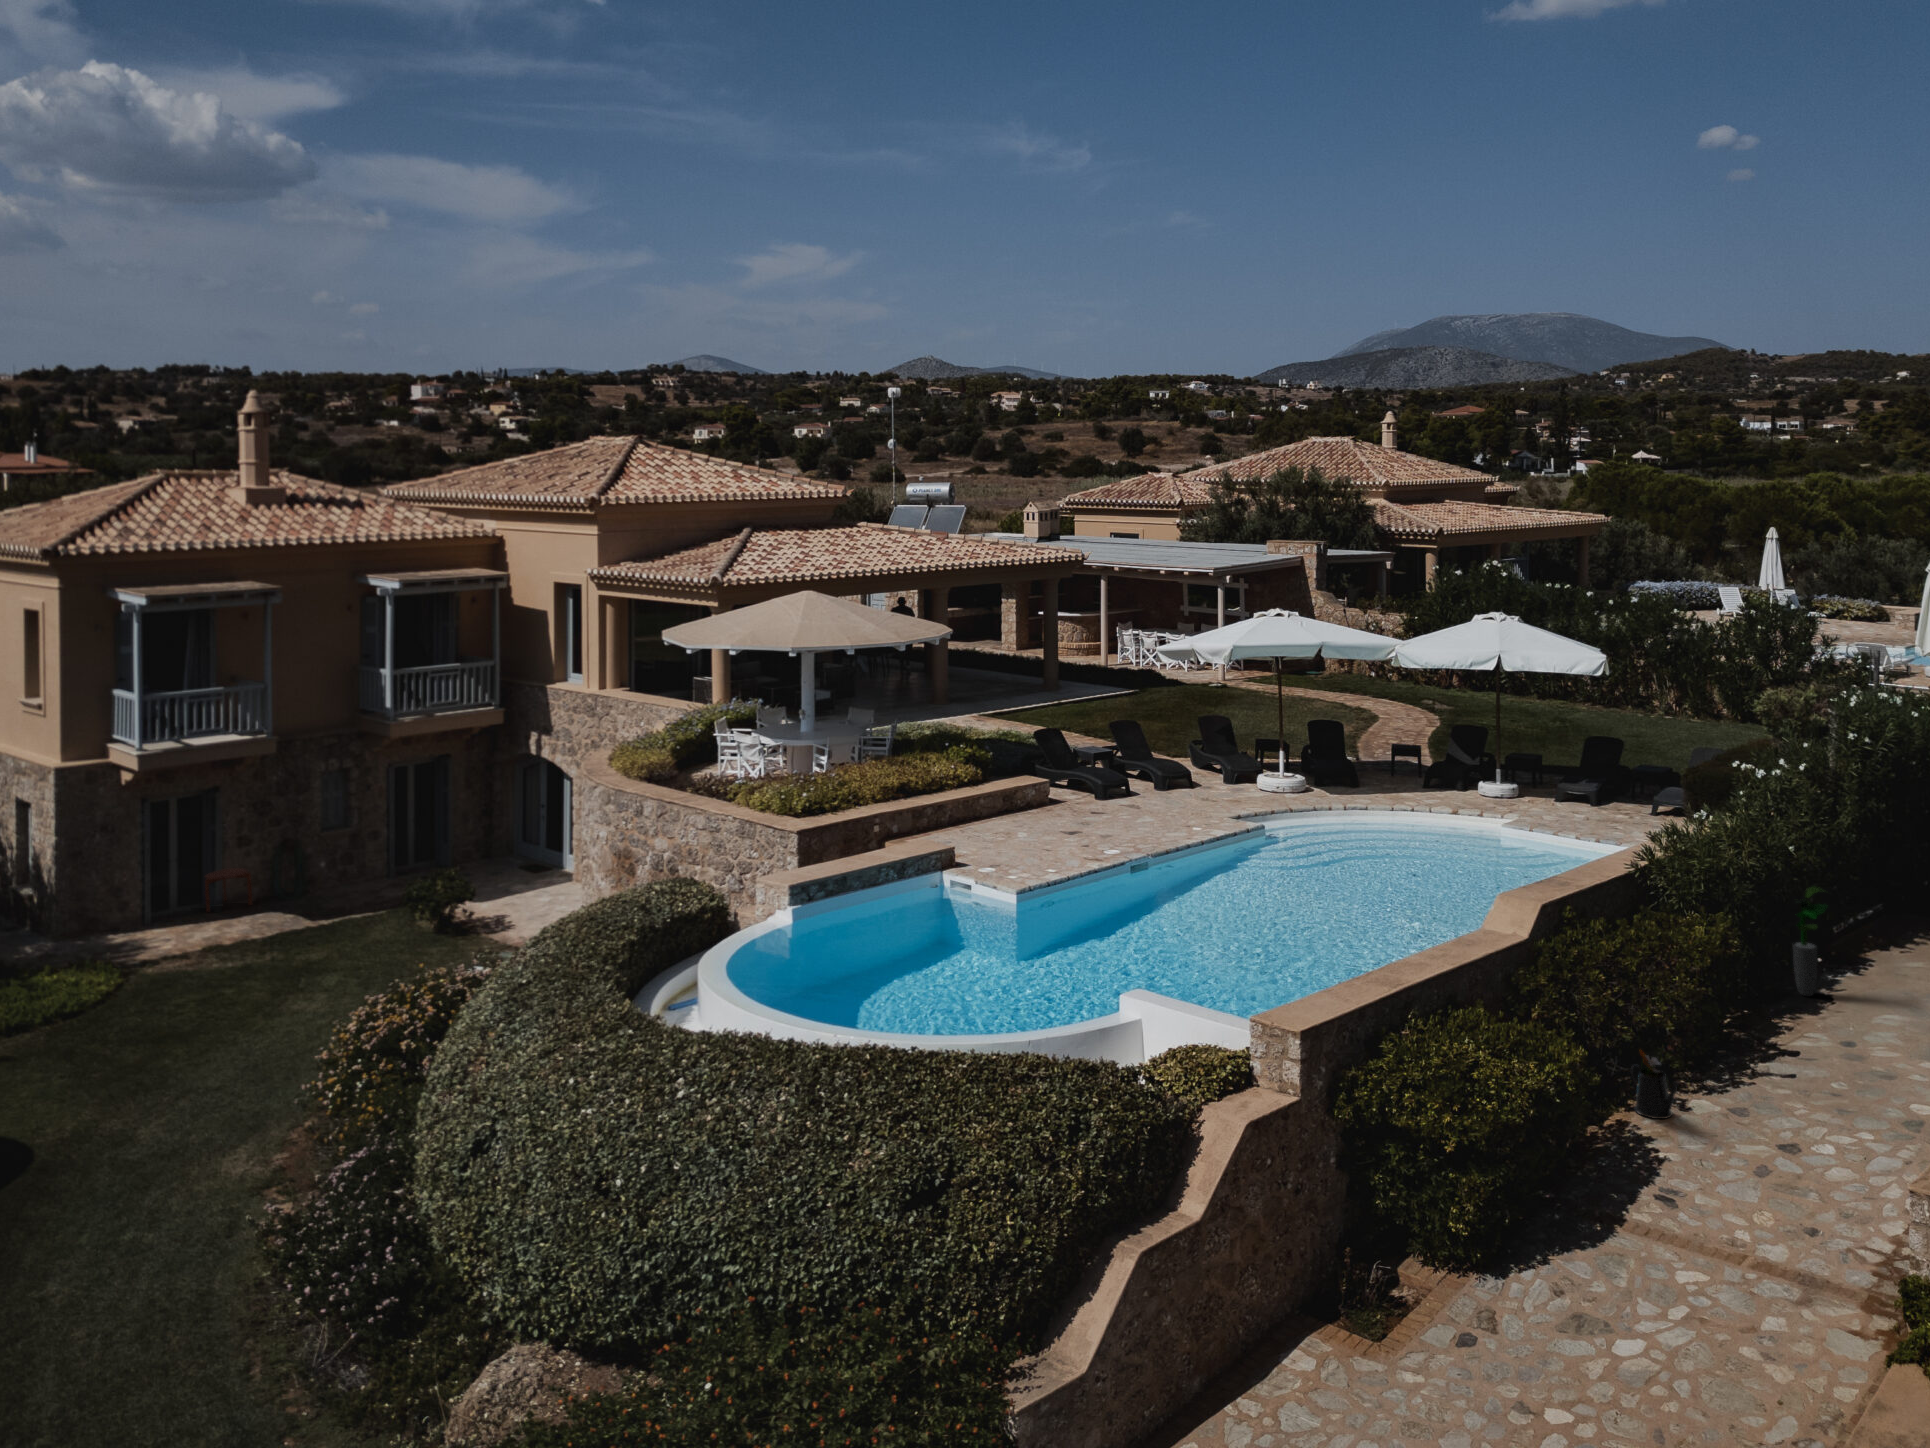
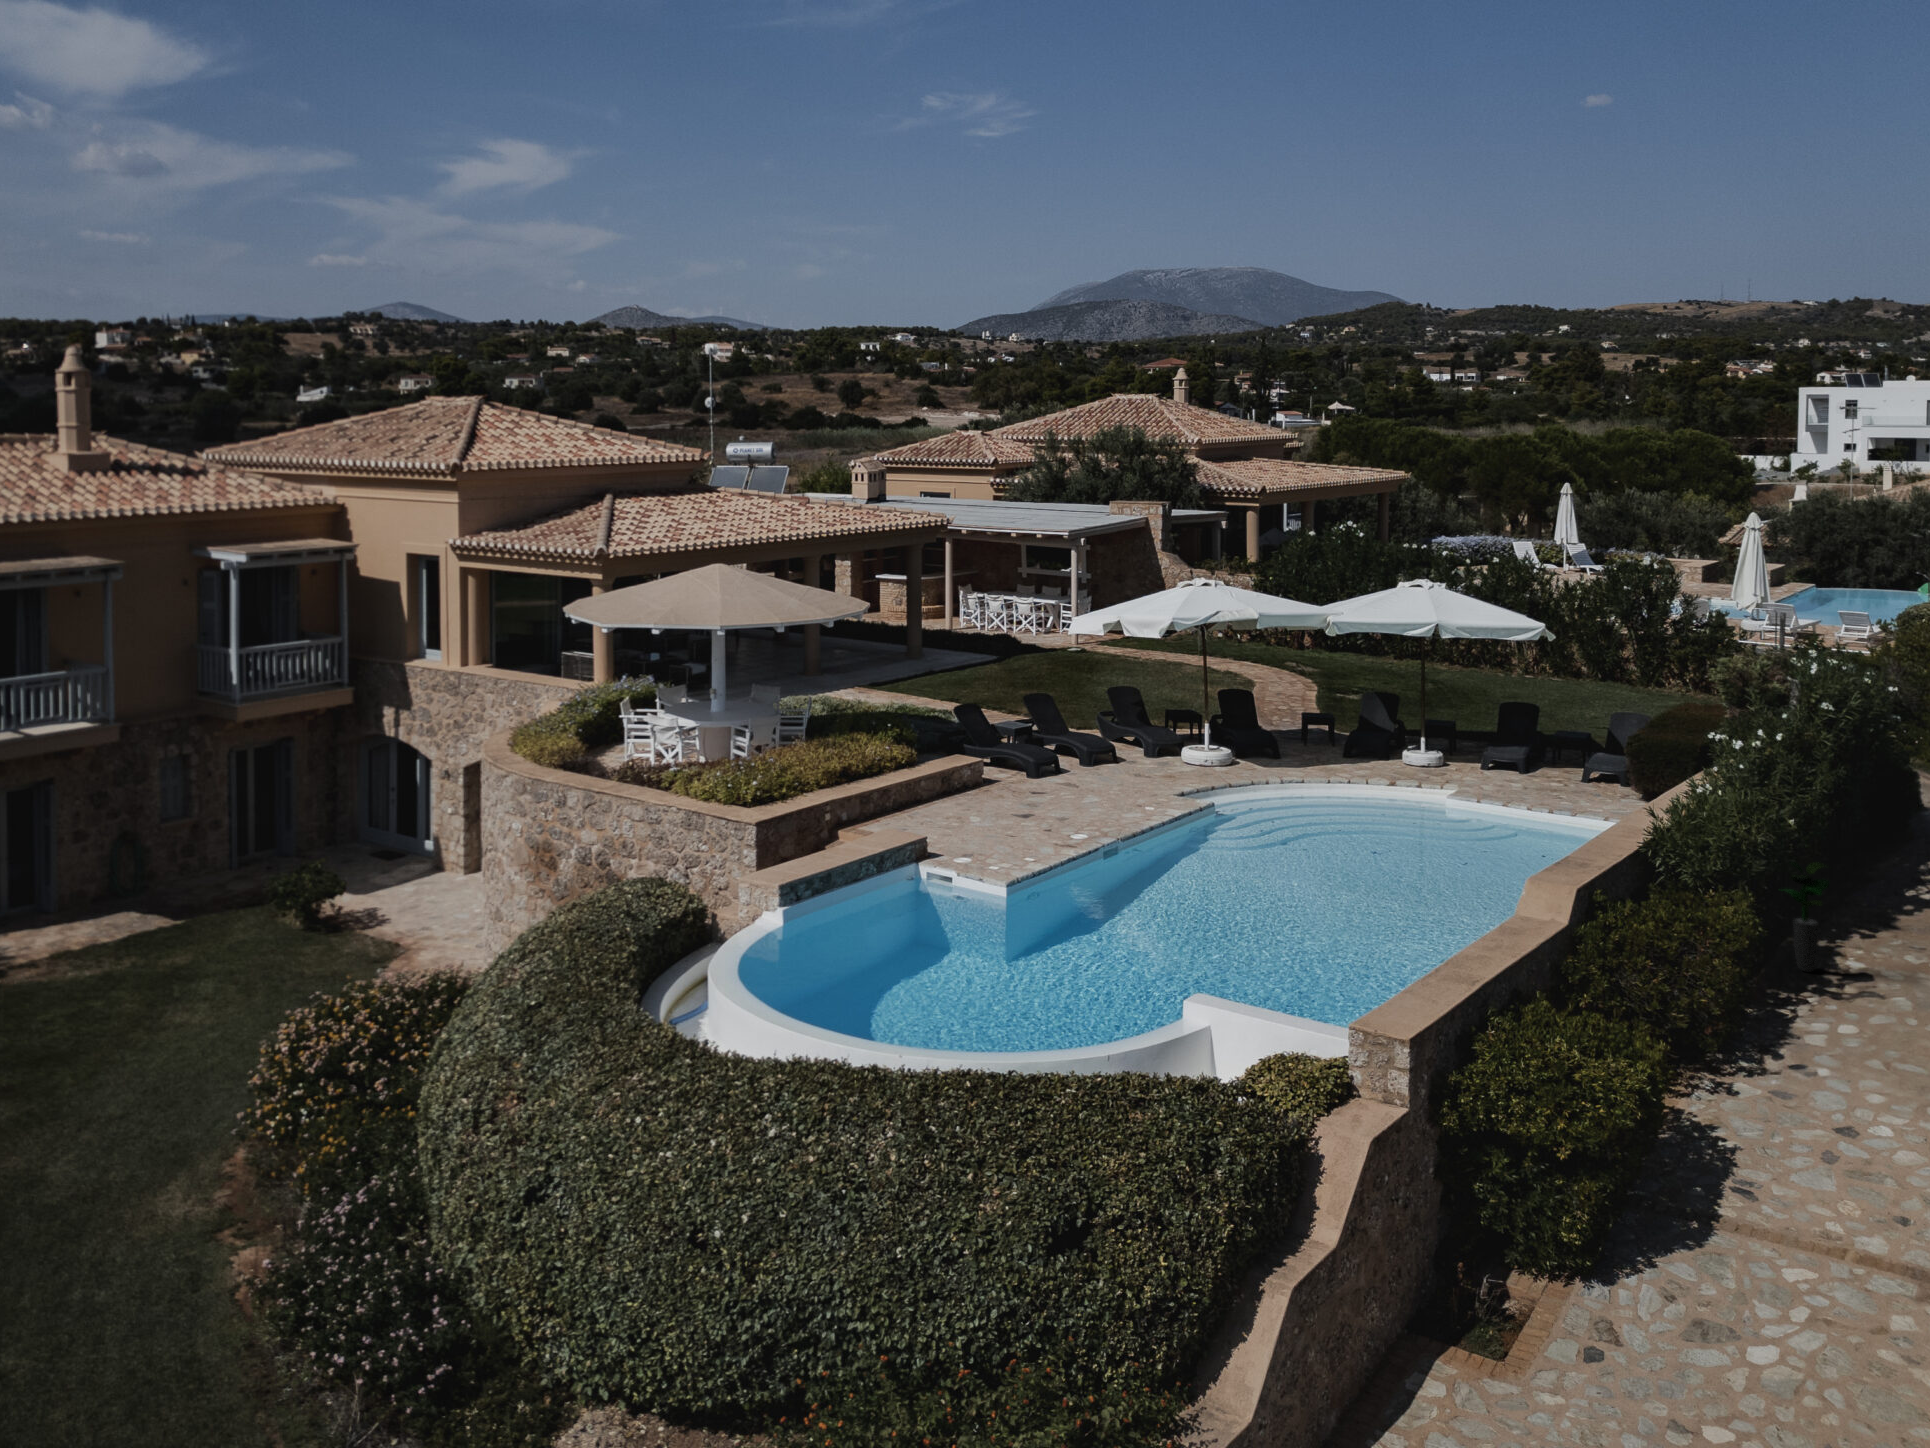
side table: present [205,868,252,912] -> none [44,870,98,921]
watering can: present [1630,1050,1677,1119] -> none [1680,1036,1735,1109]

